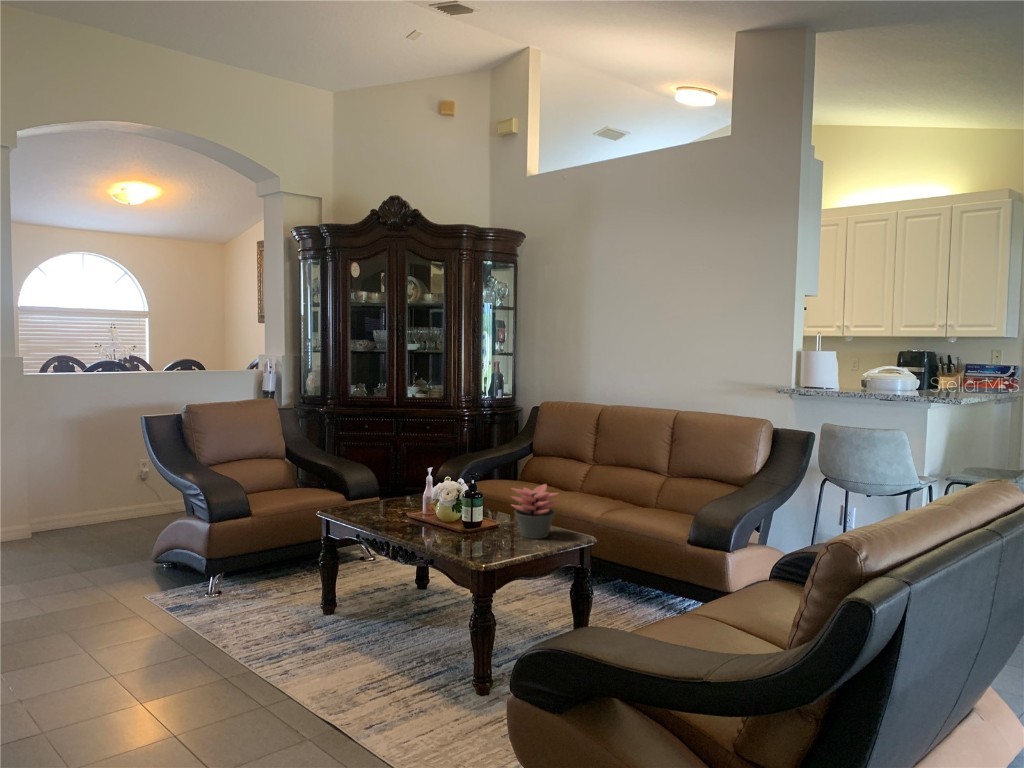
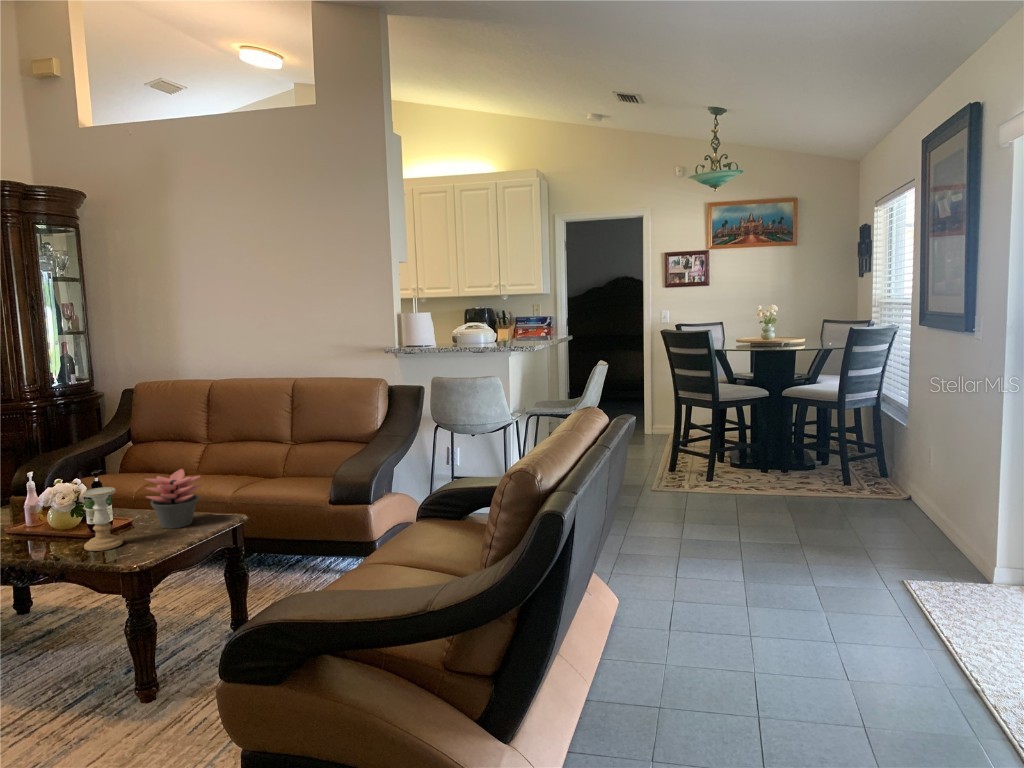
candle holder: none [454,490,485,546] -> present [83,487,123,551]

